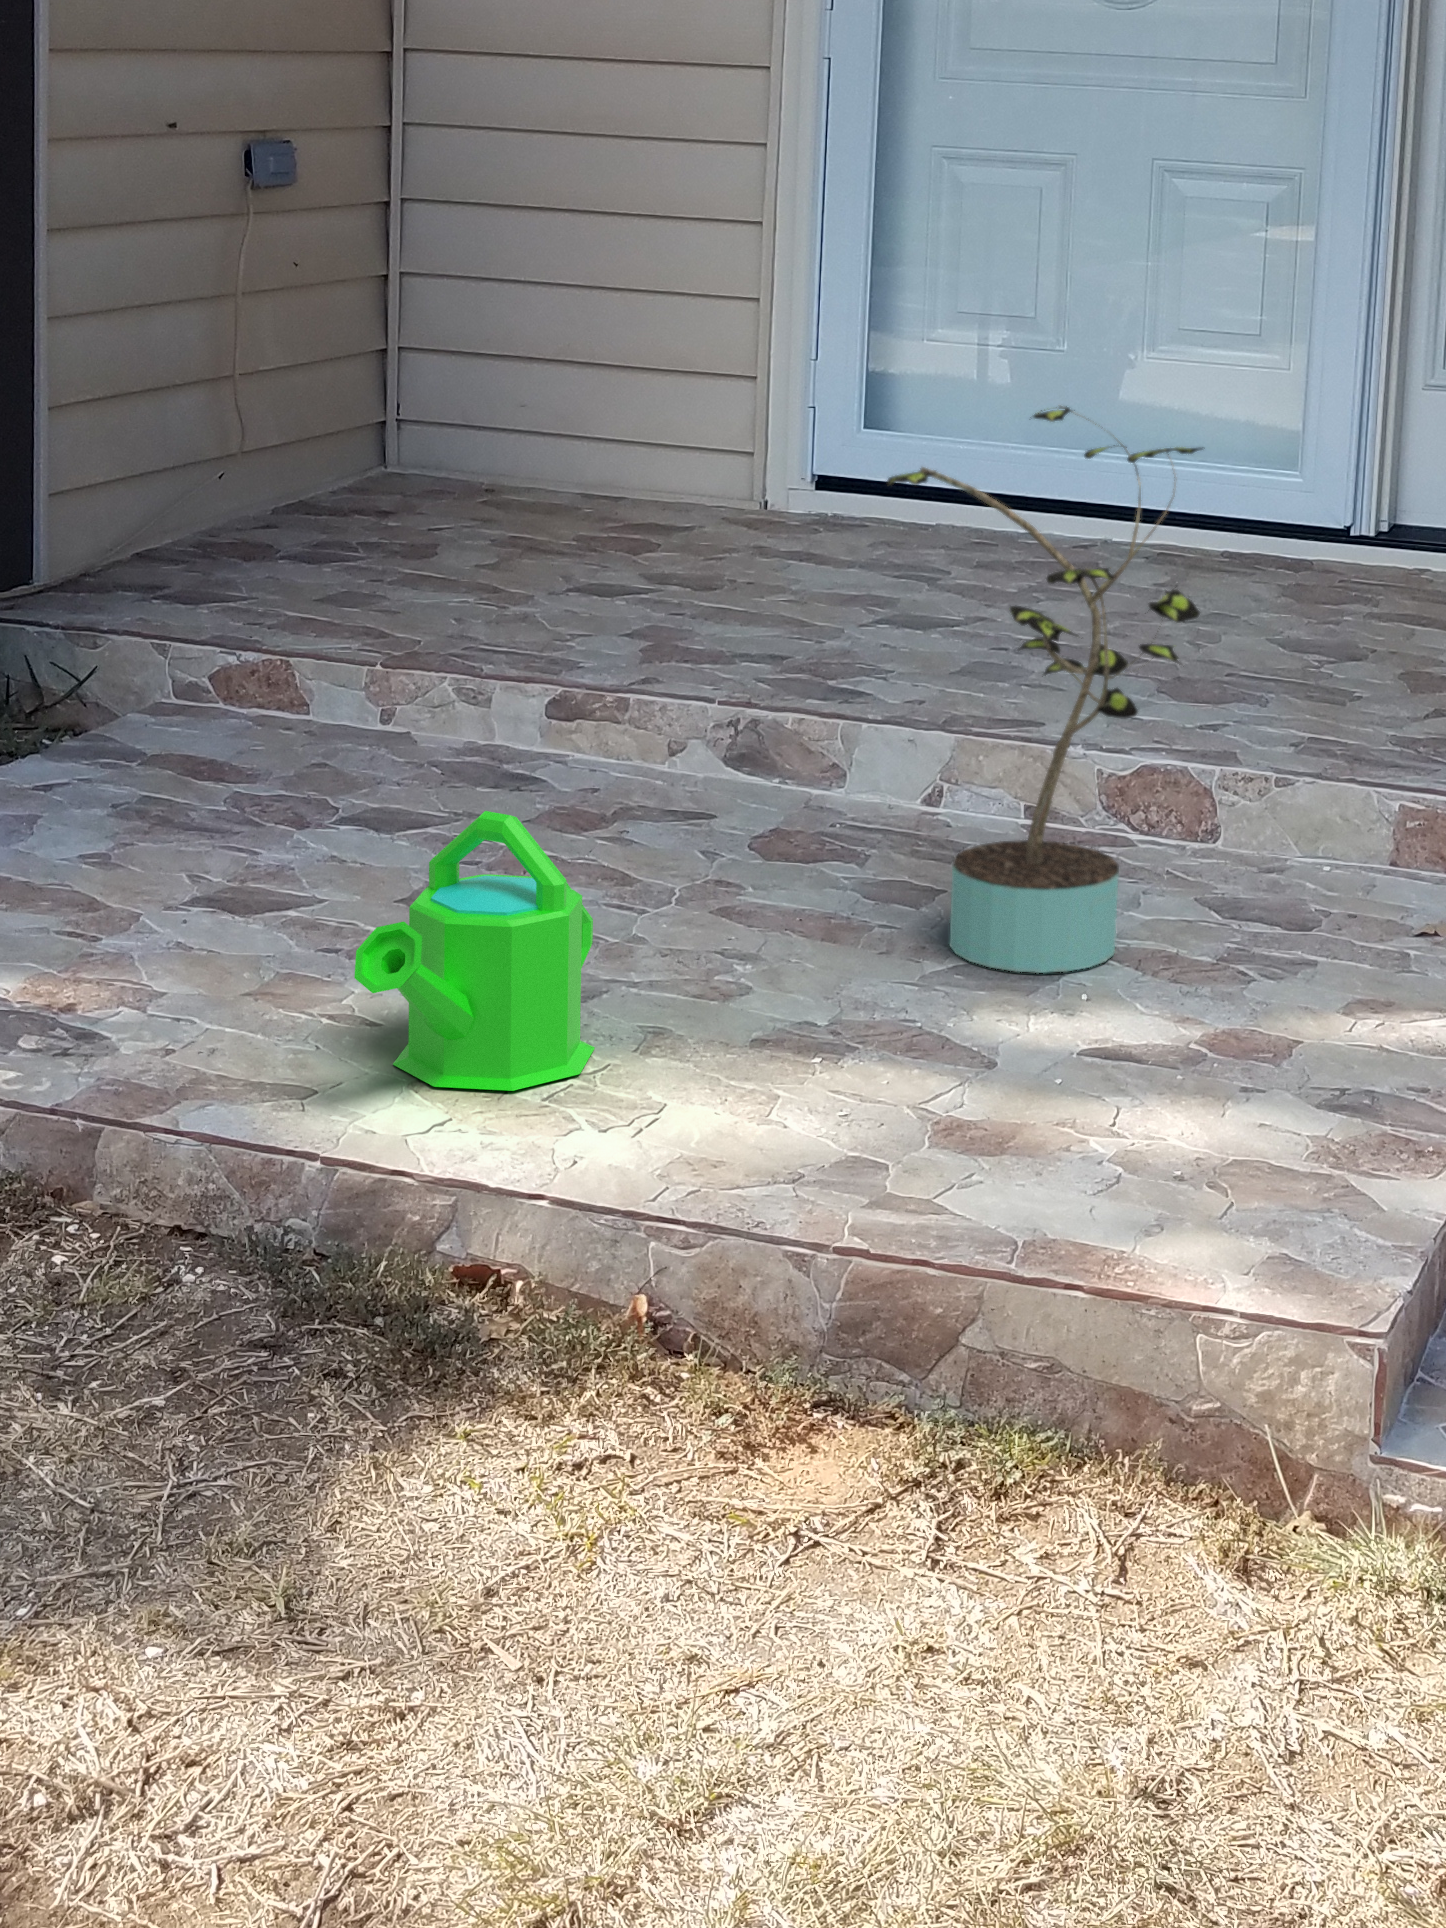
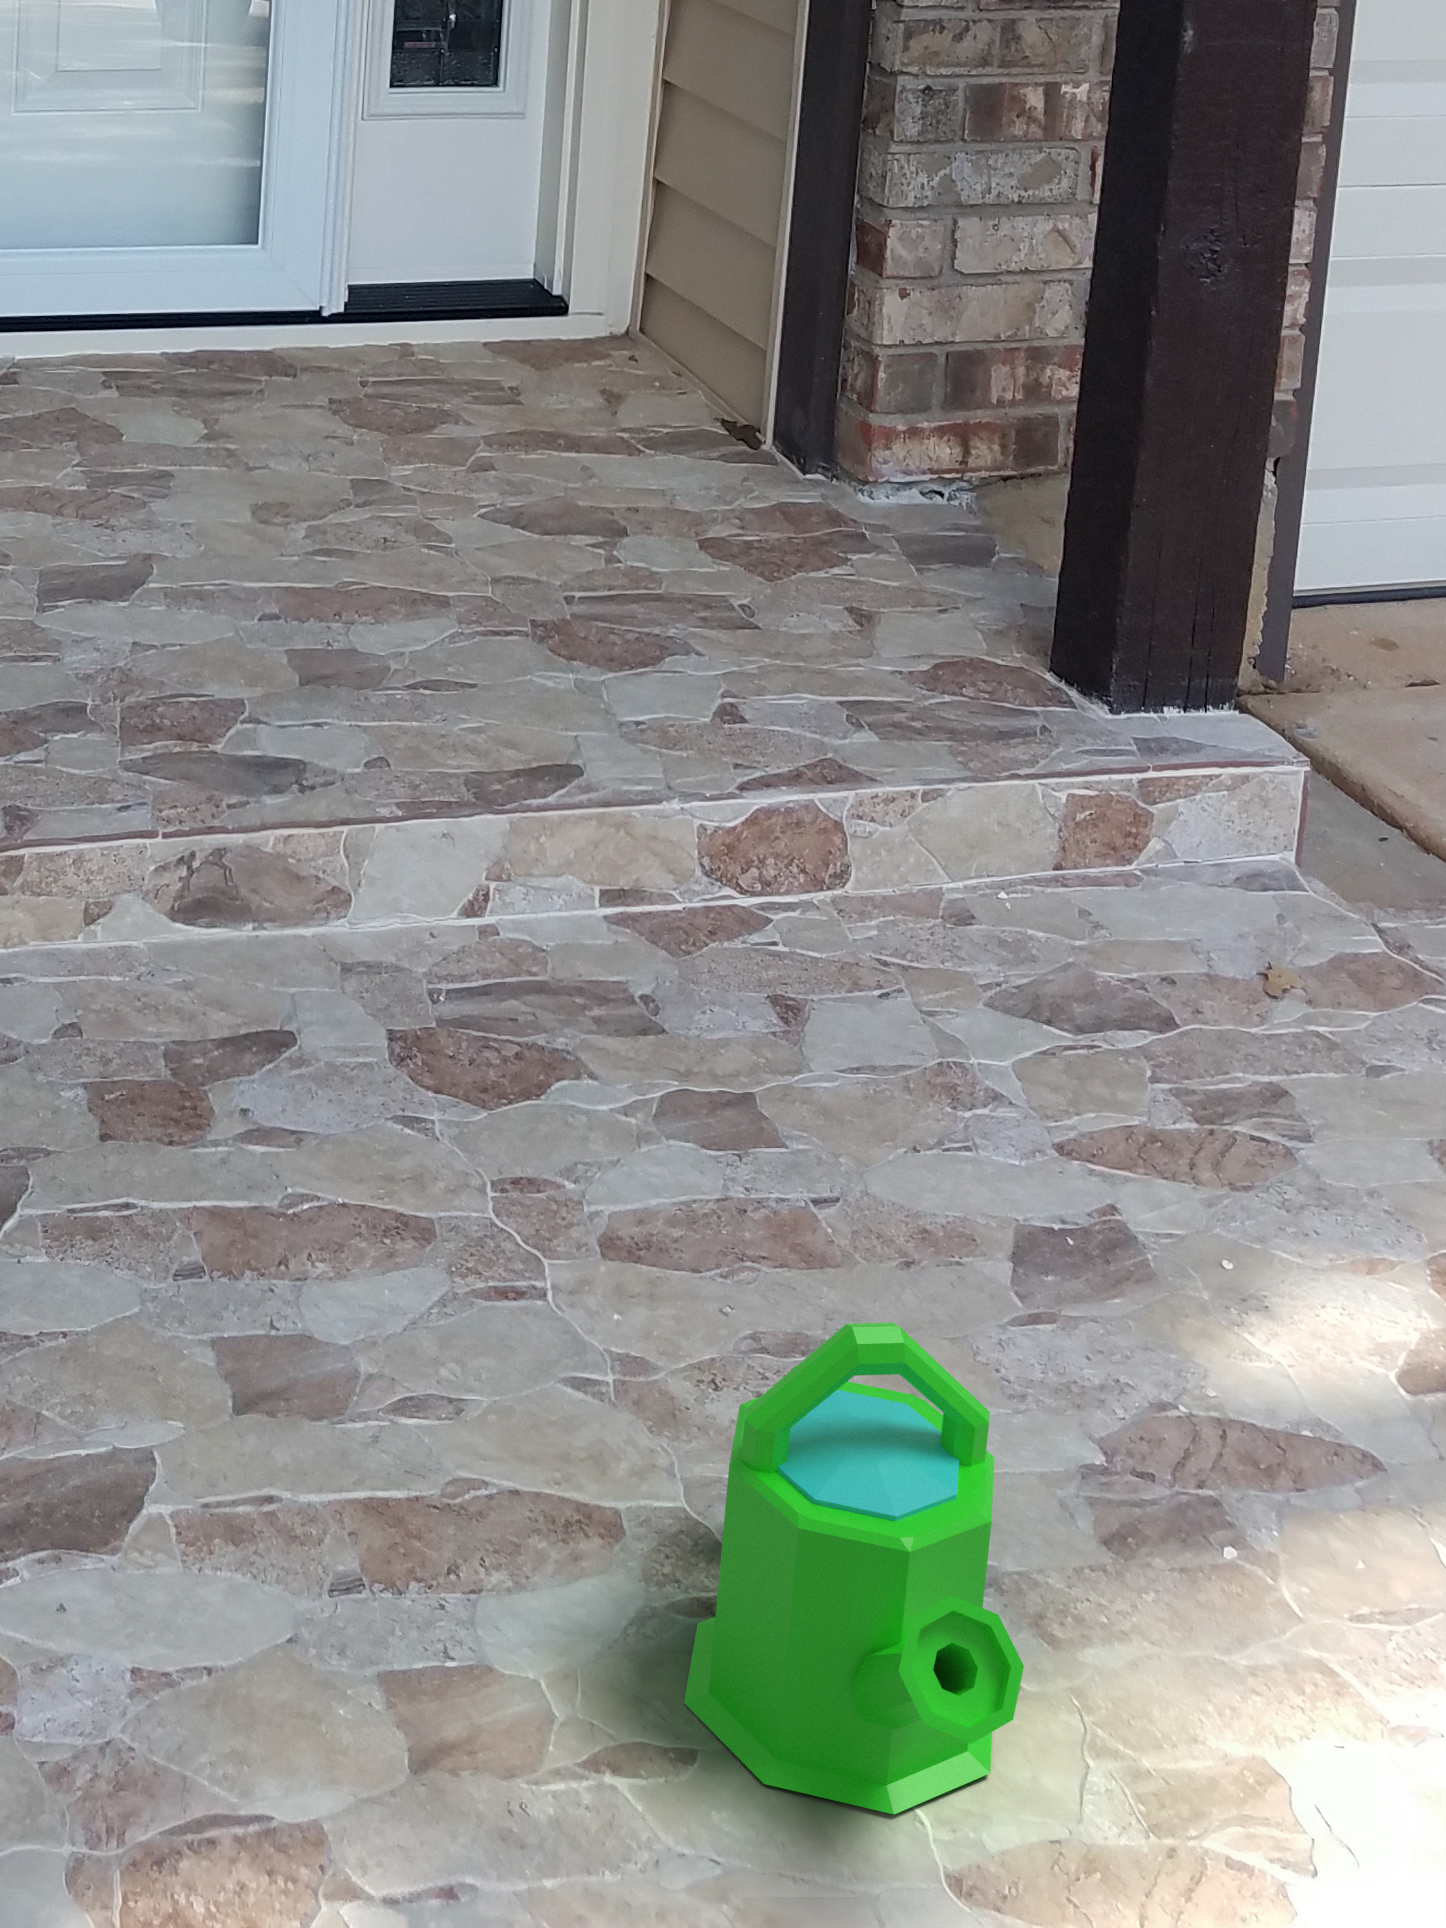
potted plant: present [887,406,1203,973] -> none [851,410,1301,1230]

